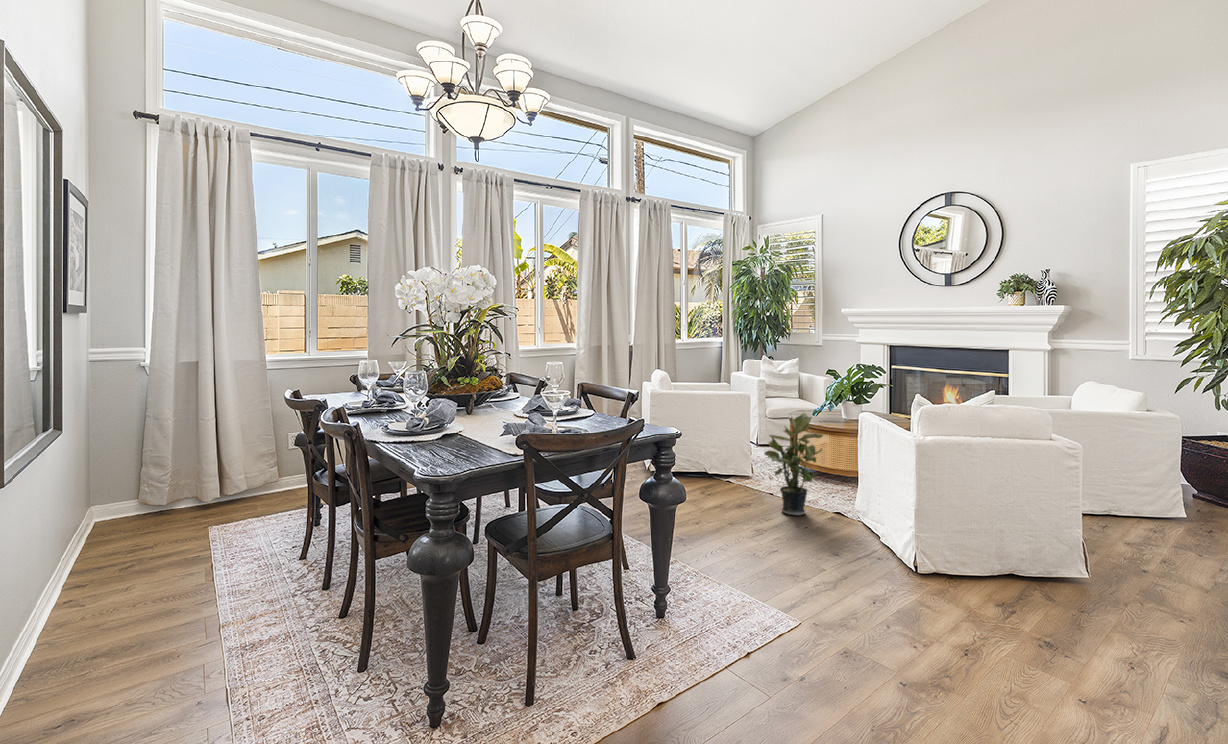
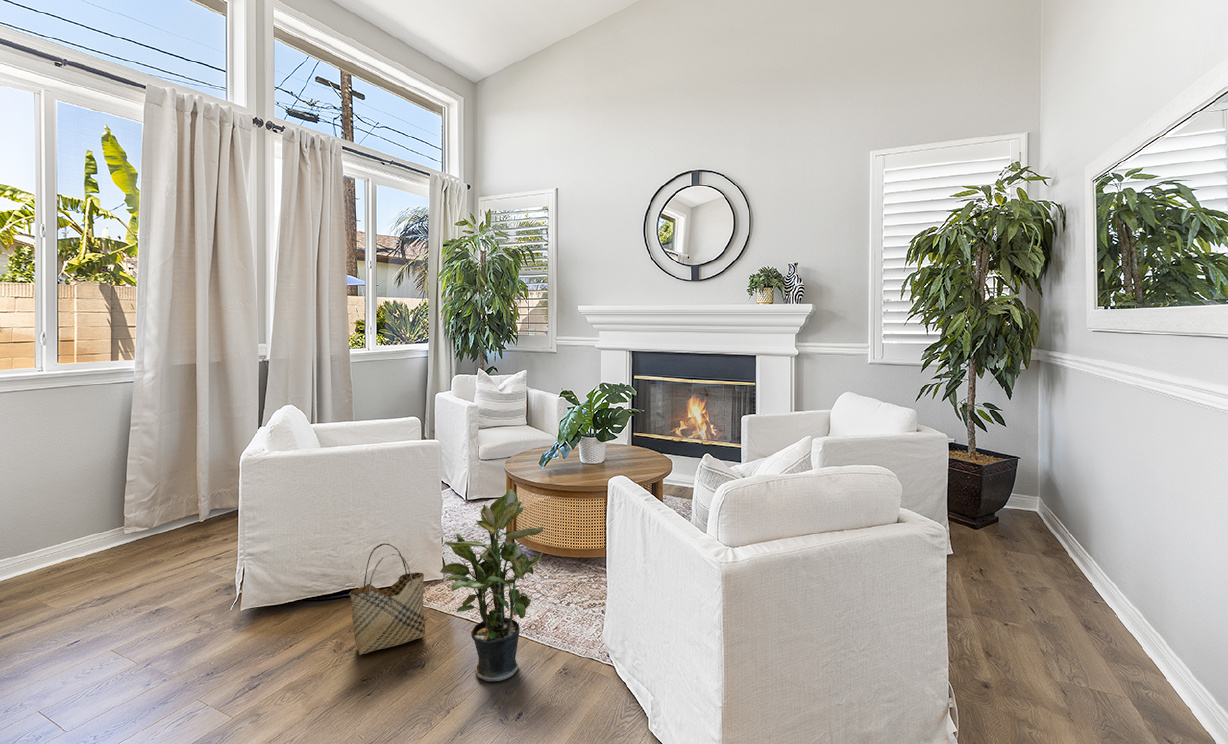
woven basket: none [711,443,749,498] -> present [349,543,425,655]

